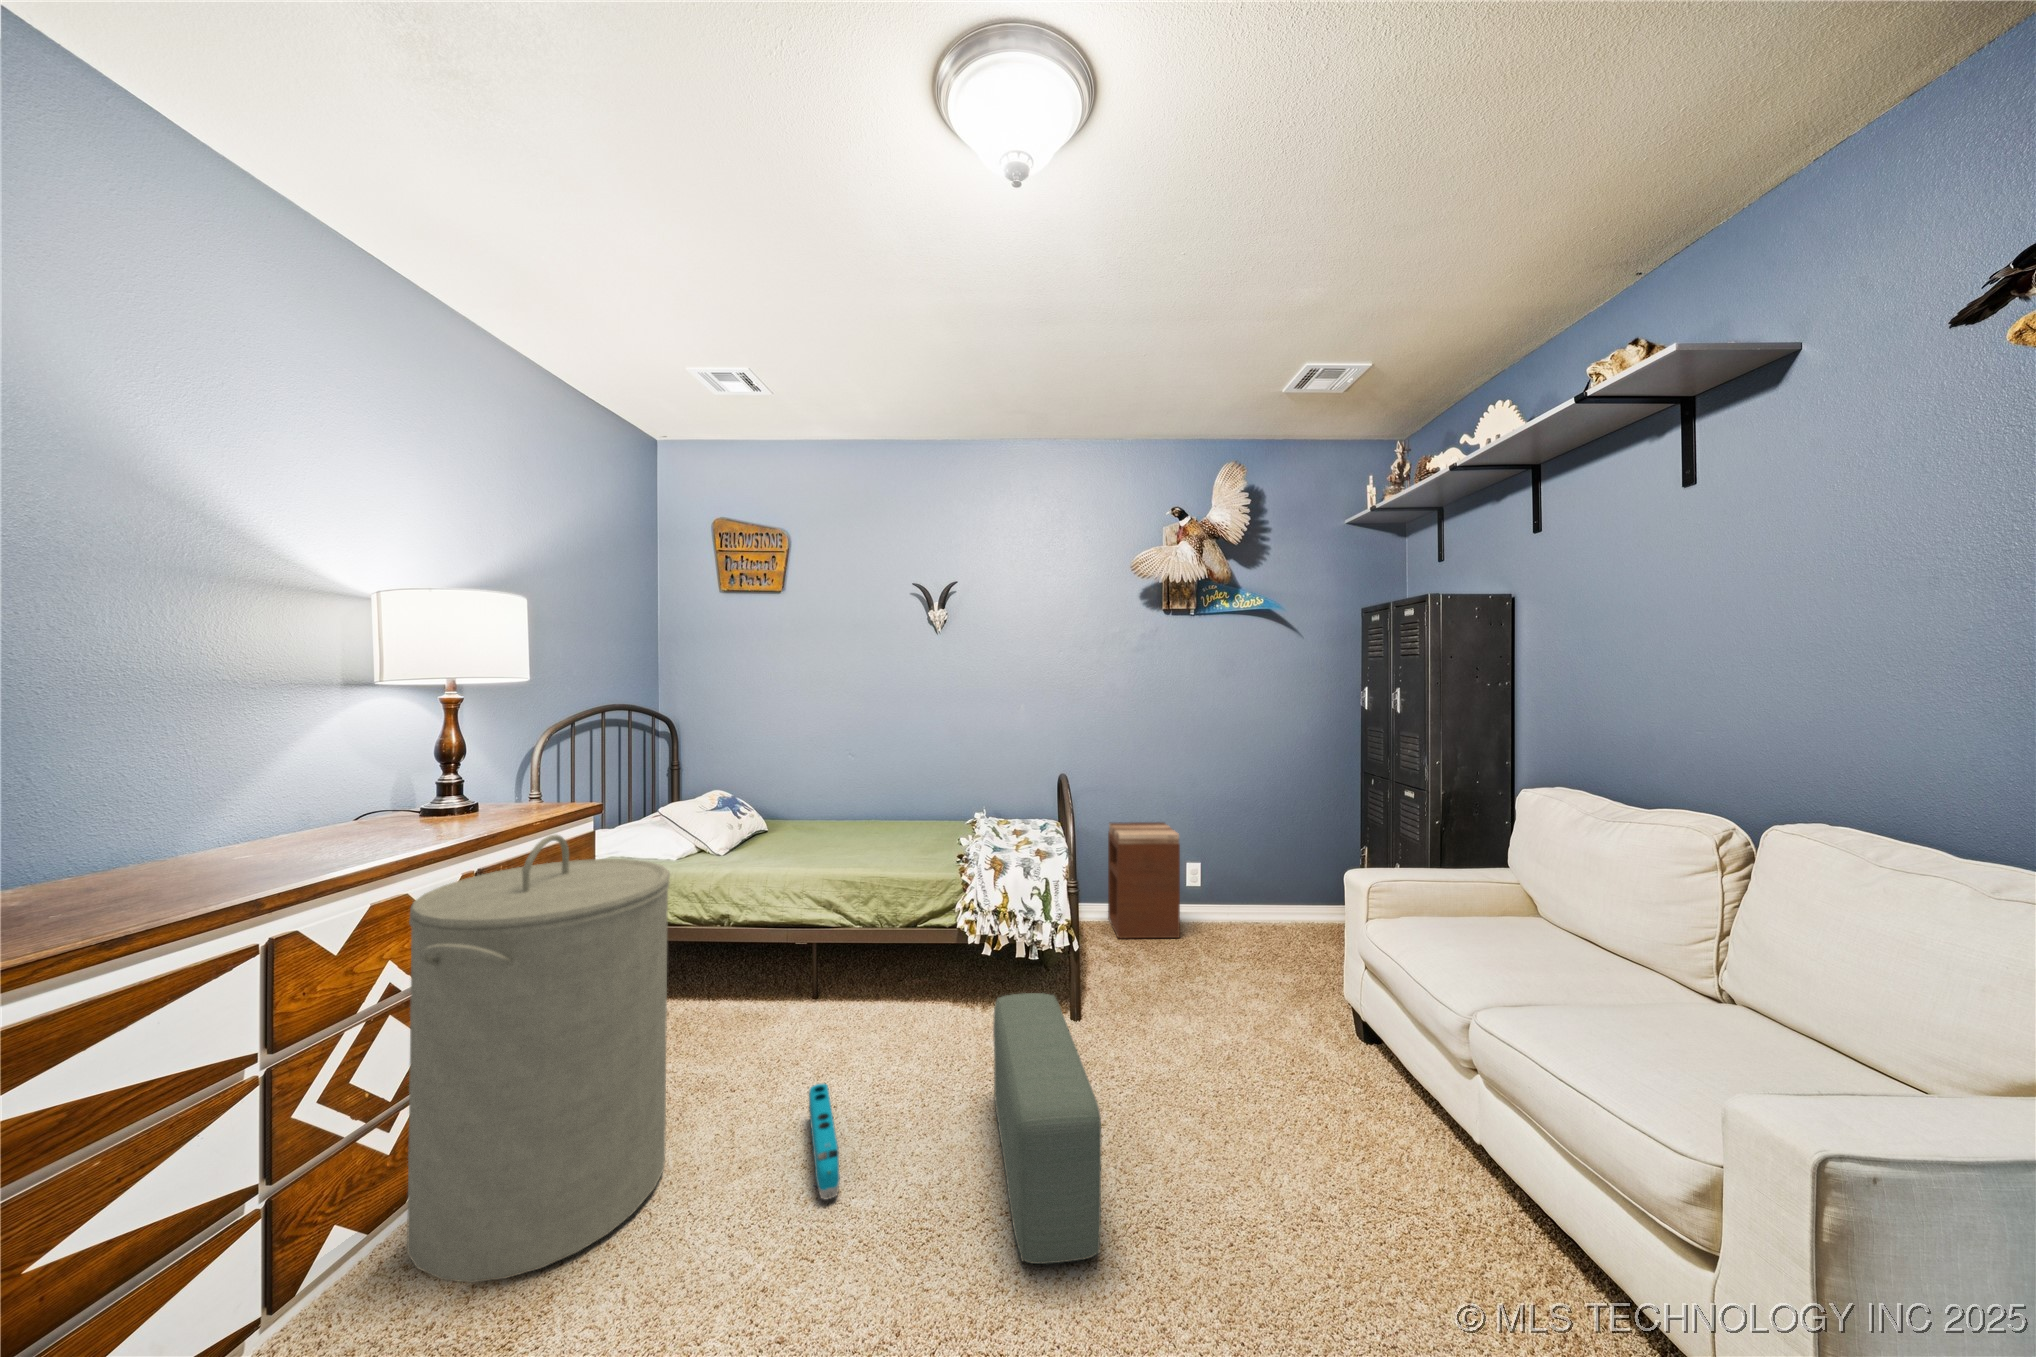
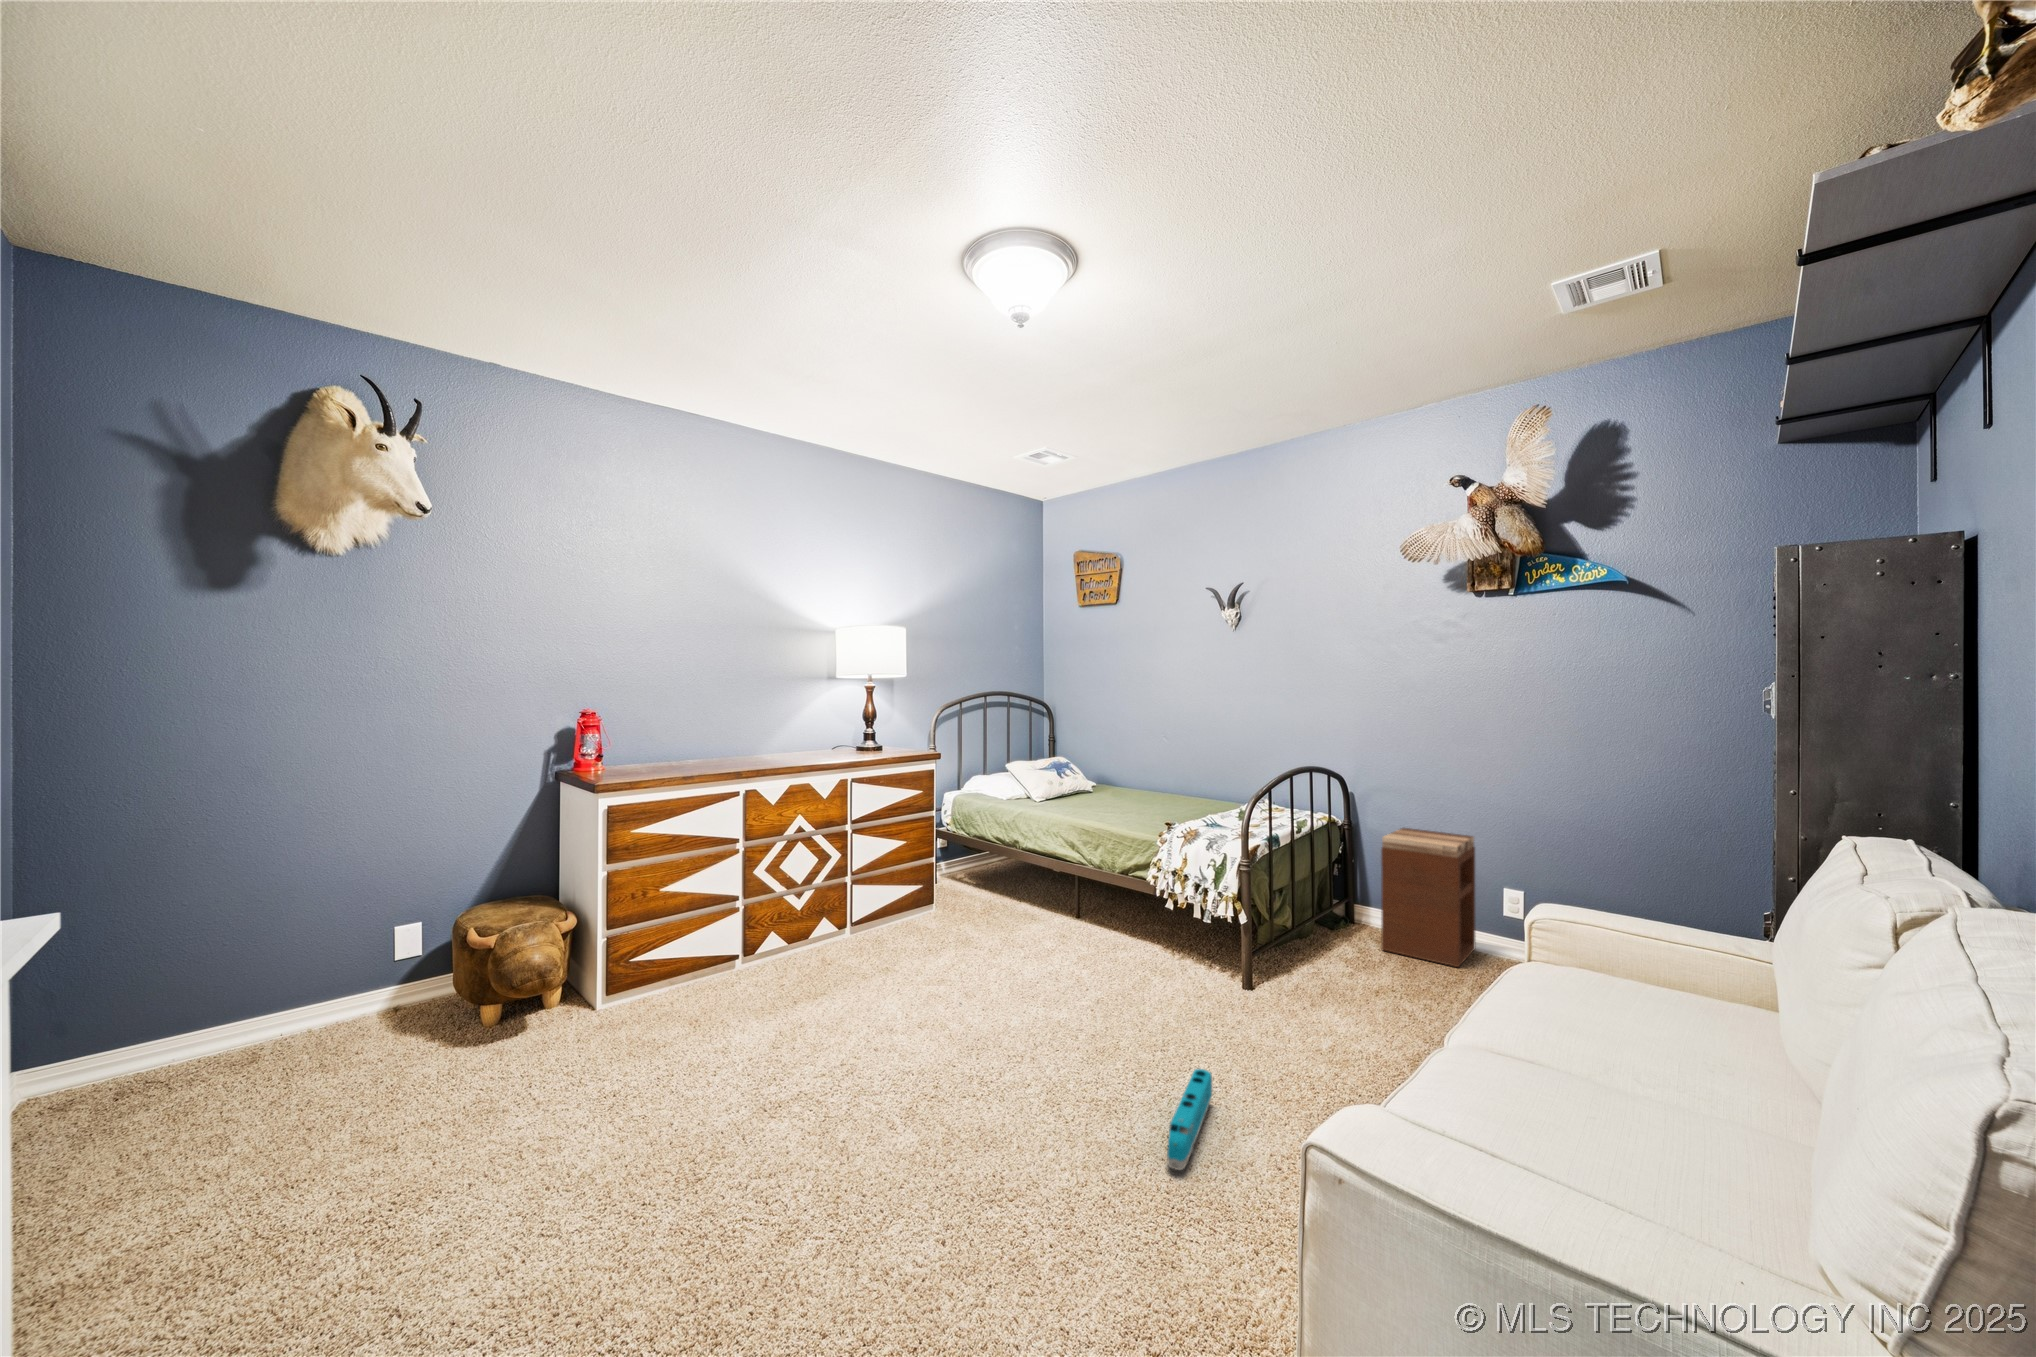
laundry hamper: present [407,835,670,1283] -> none [783,758,915,981]
pouf: present [993,993,1101,1264] -> none [1005,924,1151,1087]
toy train: present [809,1084,840,1199] -> present [1167,1069,1212,1170]

